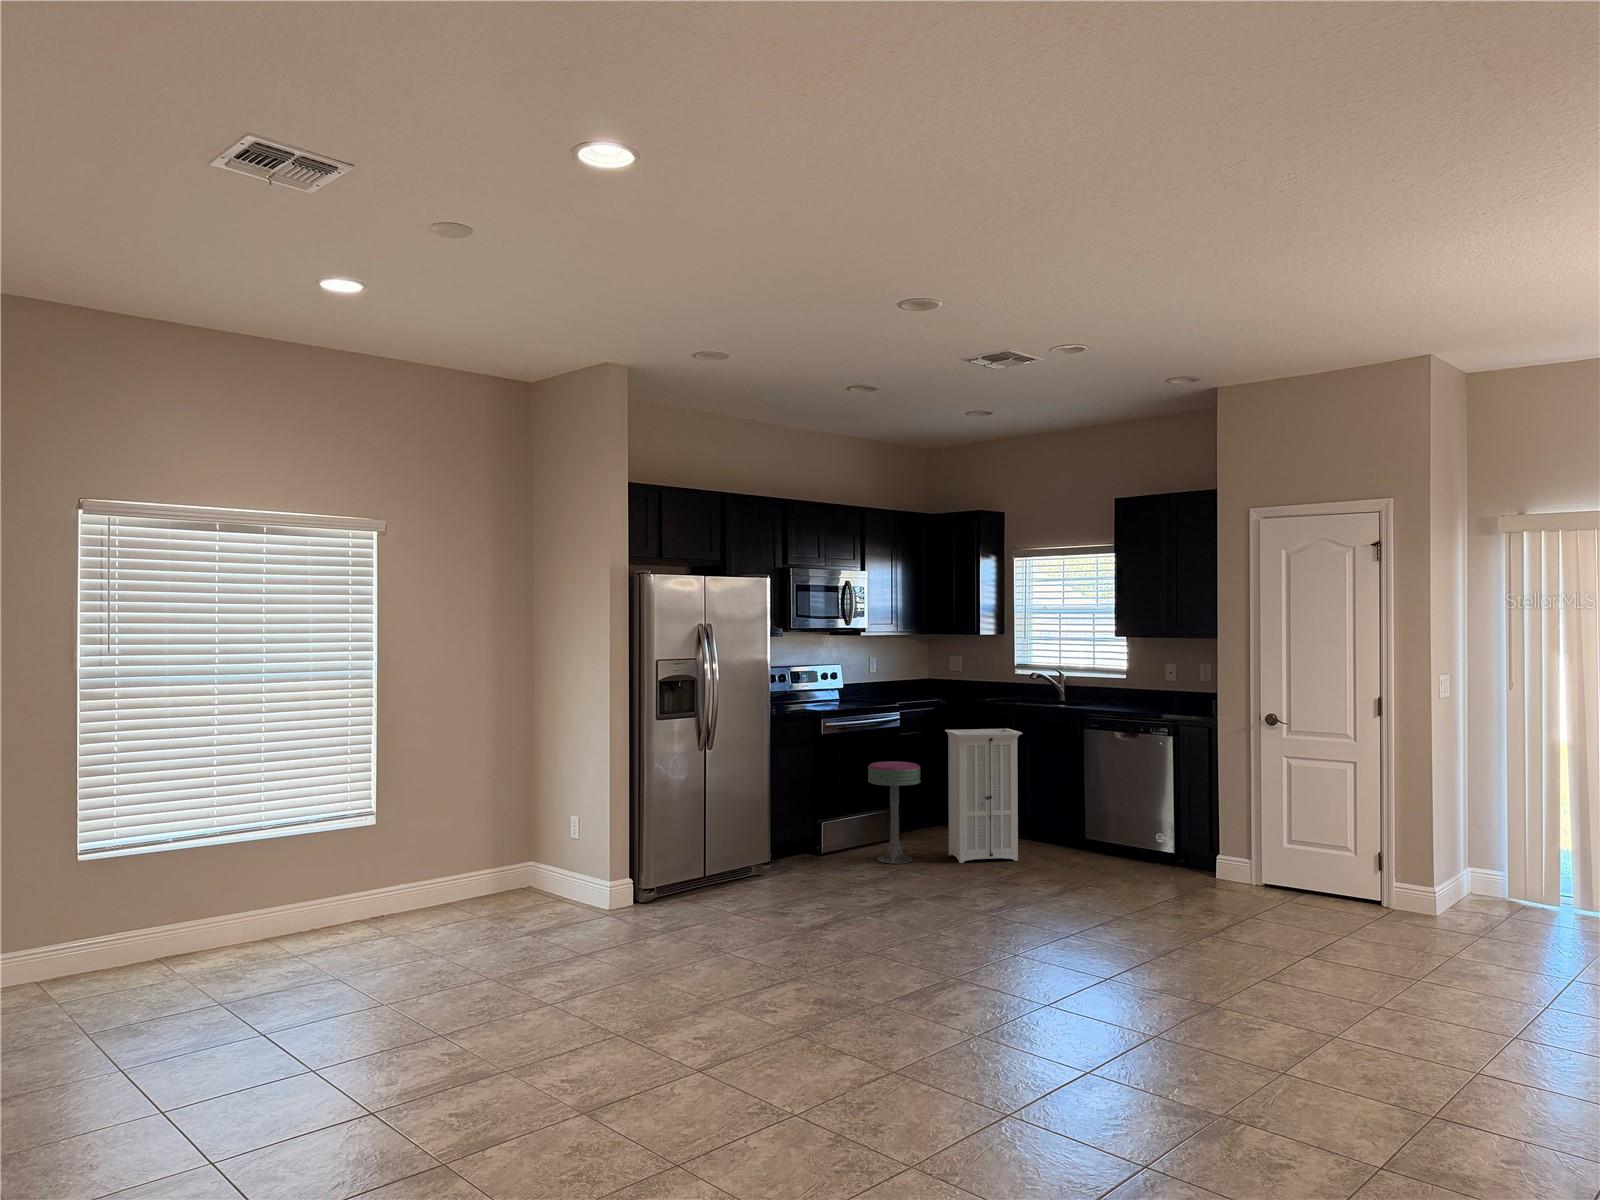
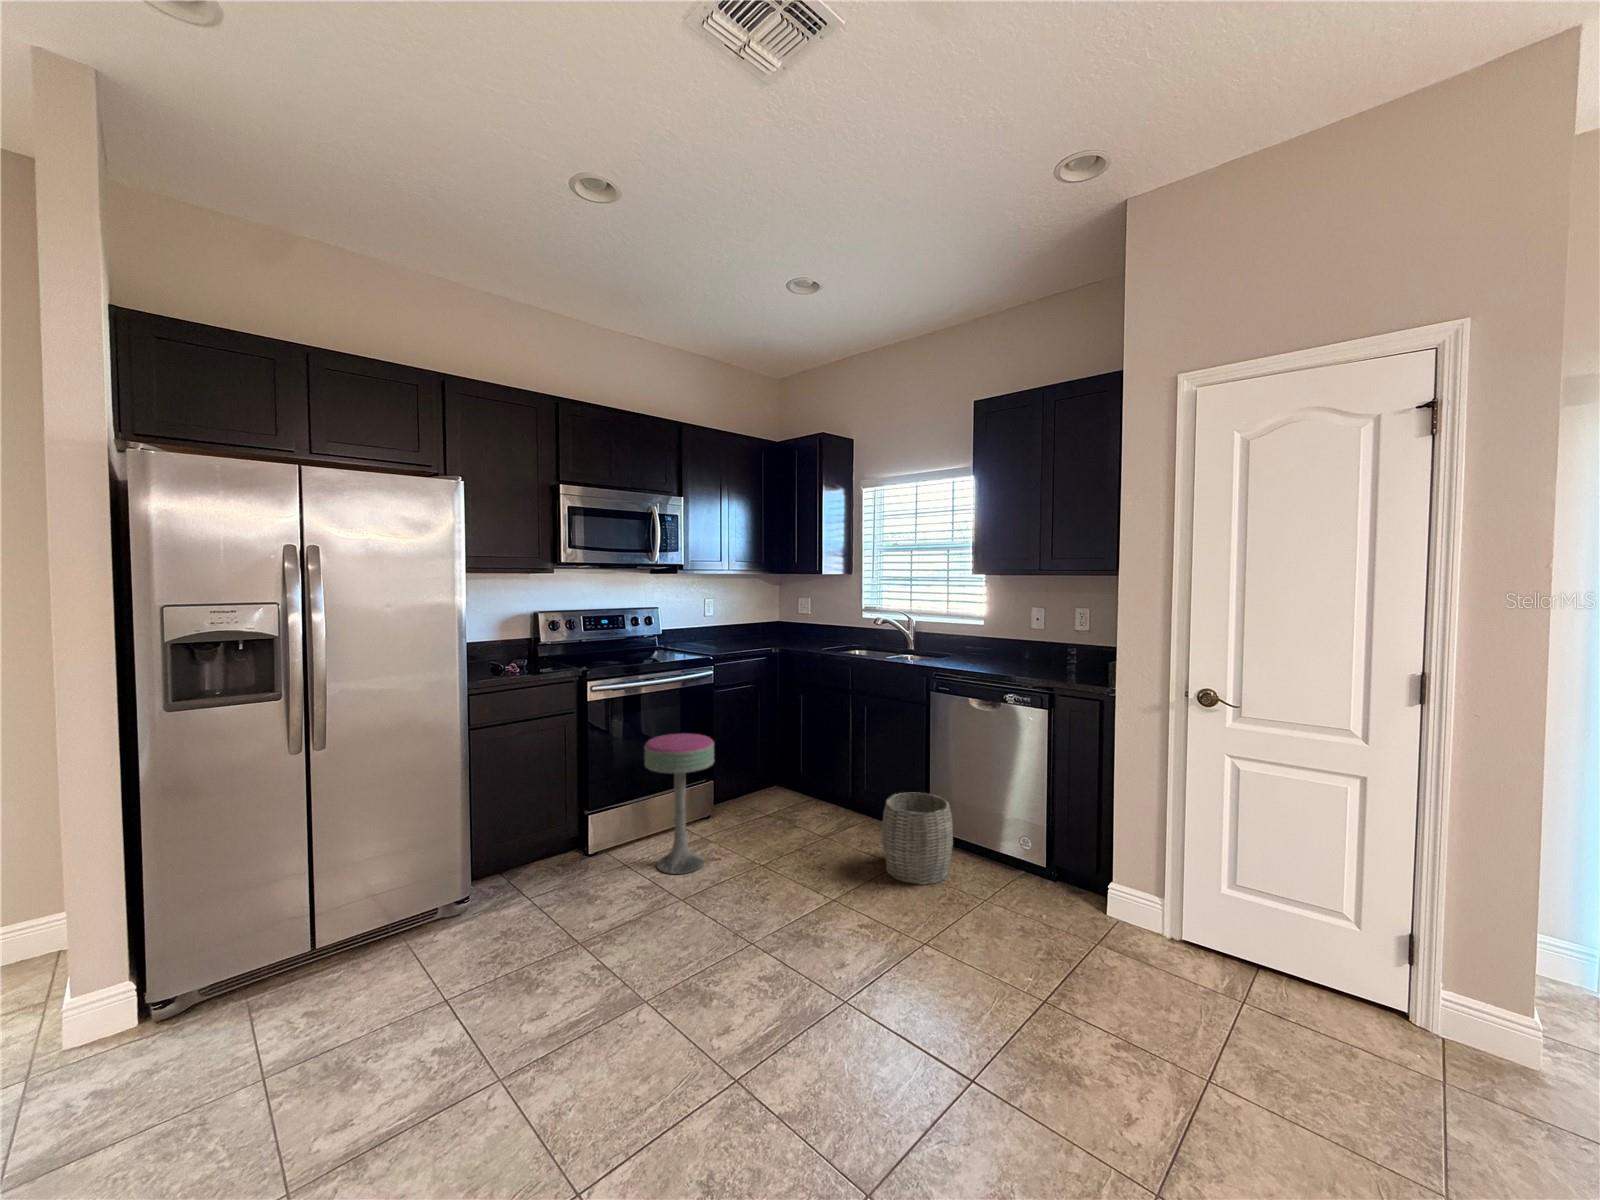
storage cabinet: present [945,727,1022,863] -> none [752,688,847,871]
woven basket: none [1050,806,1104,868] -> present [882,793,953,884]

